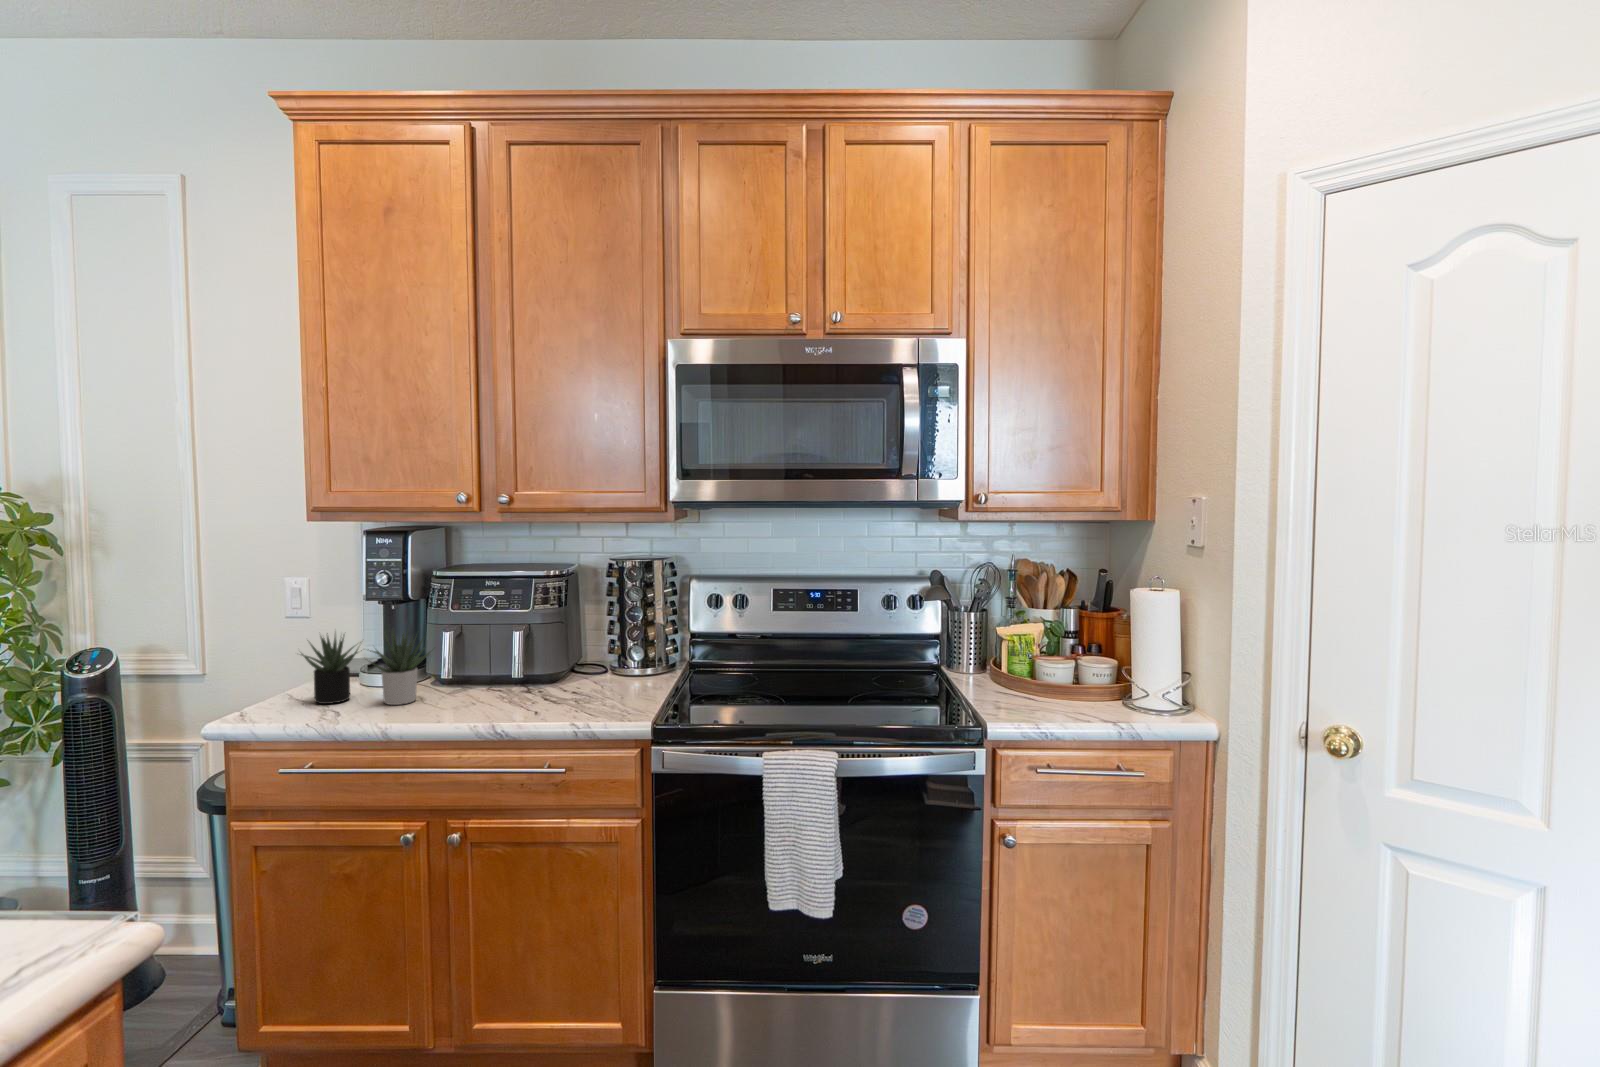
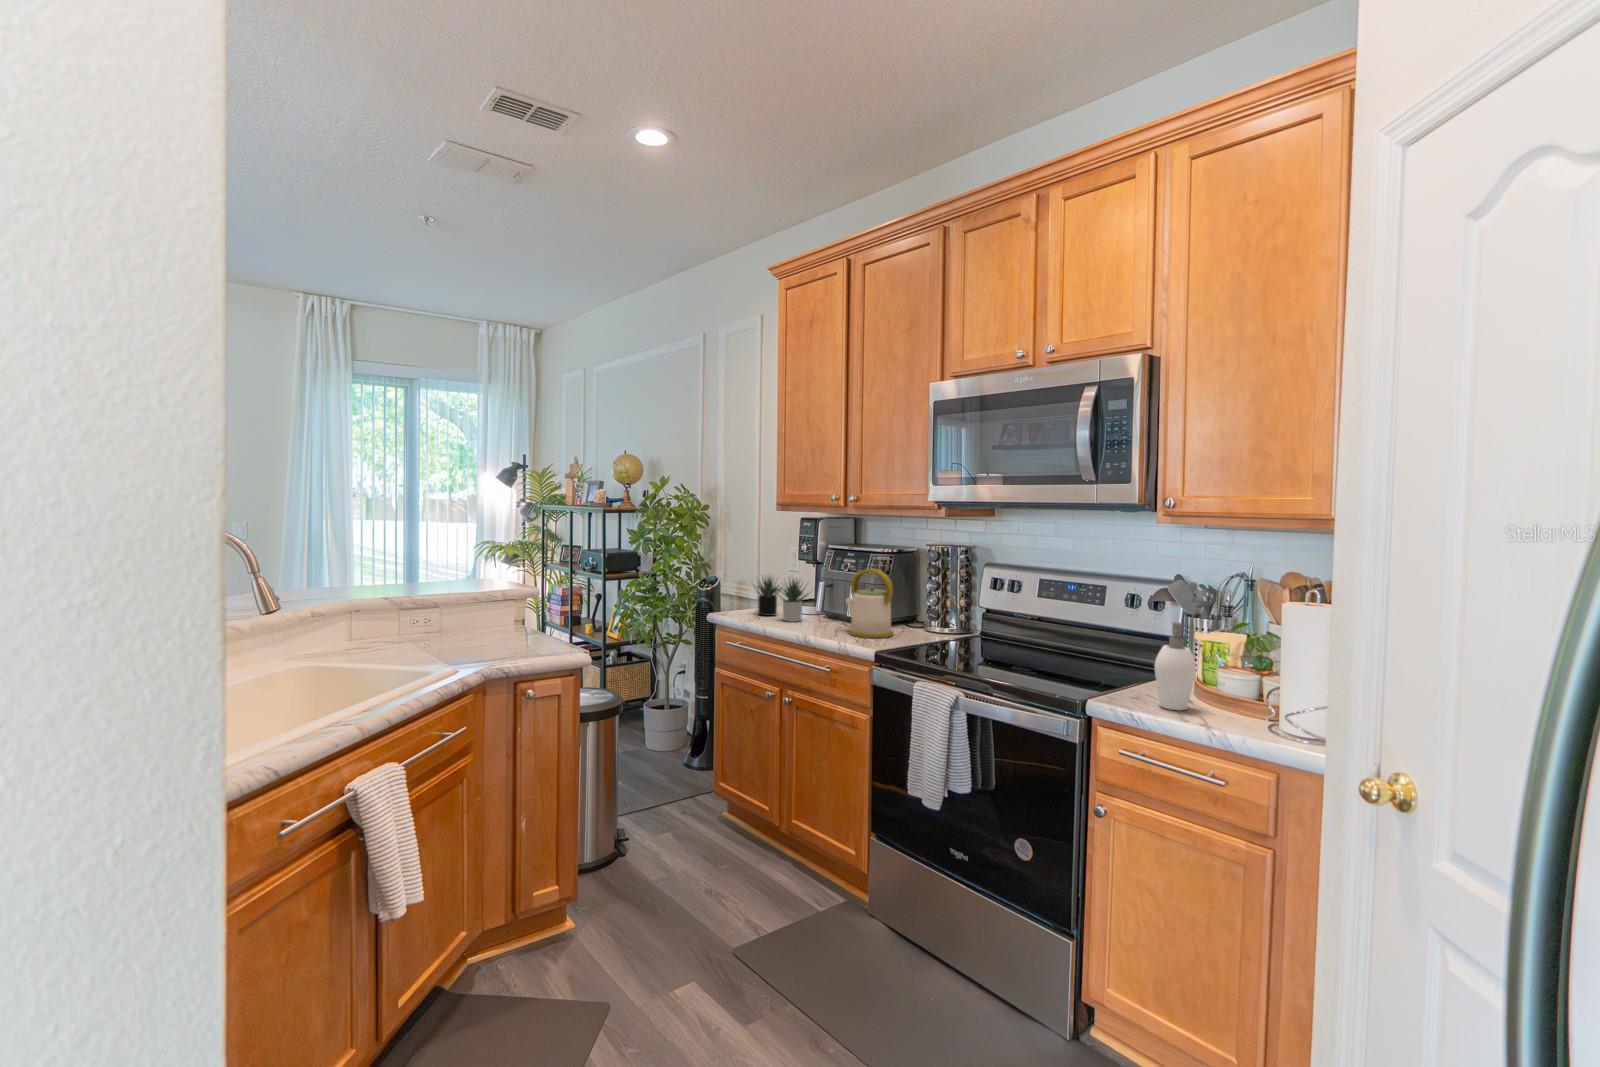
kettle: none [518,601,601,706] -> present [846,568,893,638]
soap dispenser: none [1017,620,1059,712] -> present [1155,622,1196,710]

